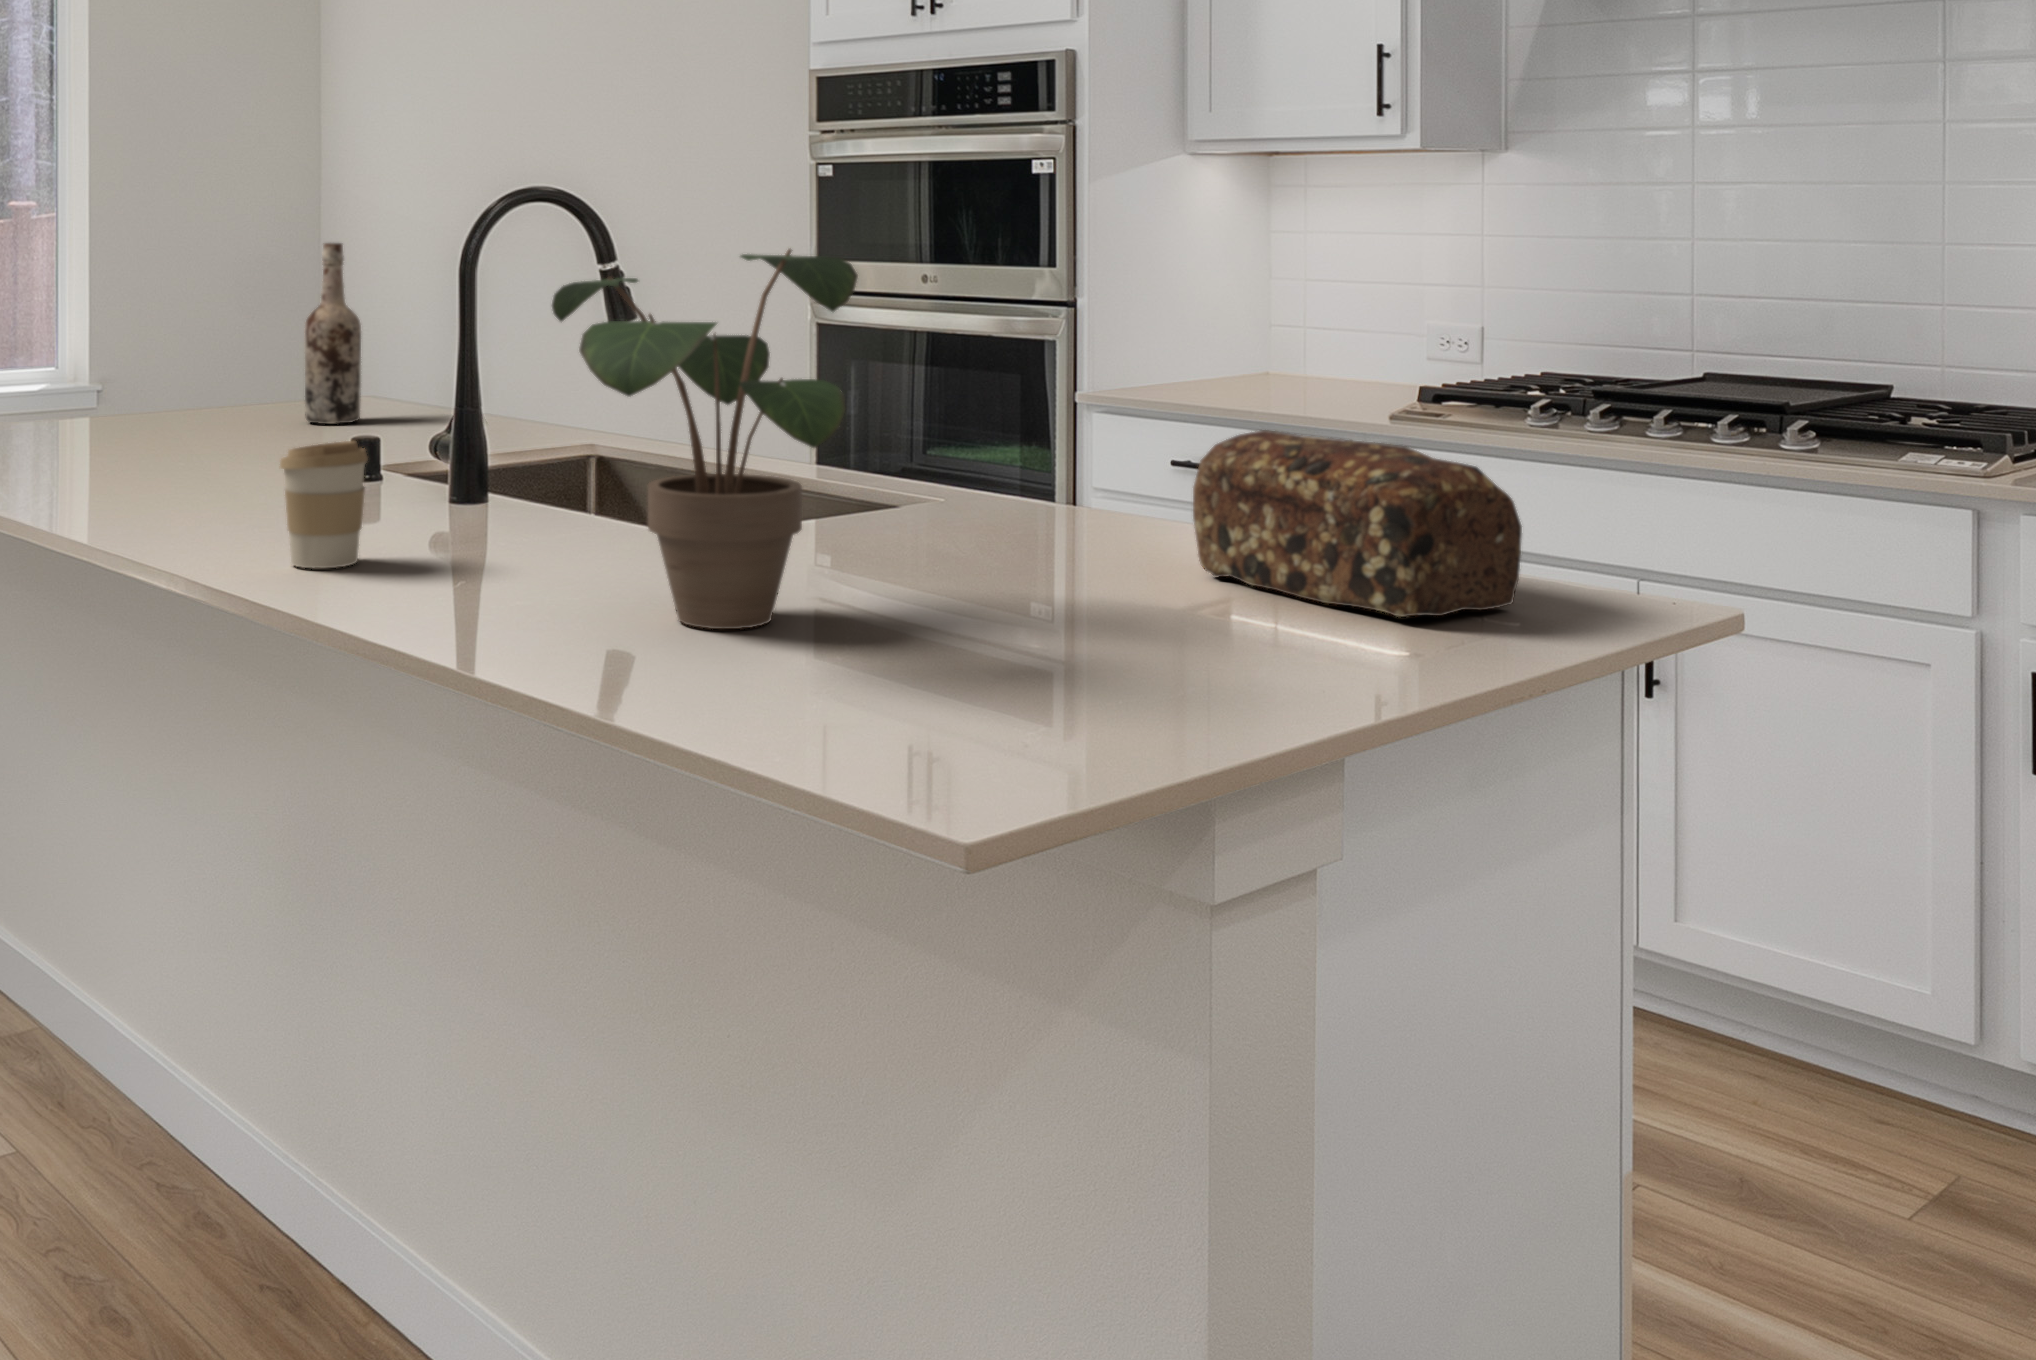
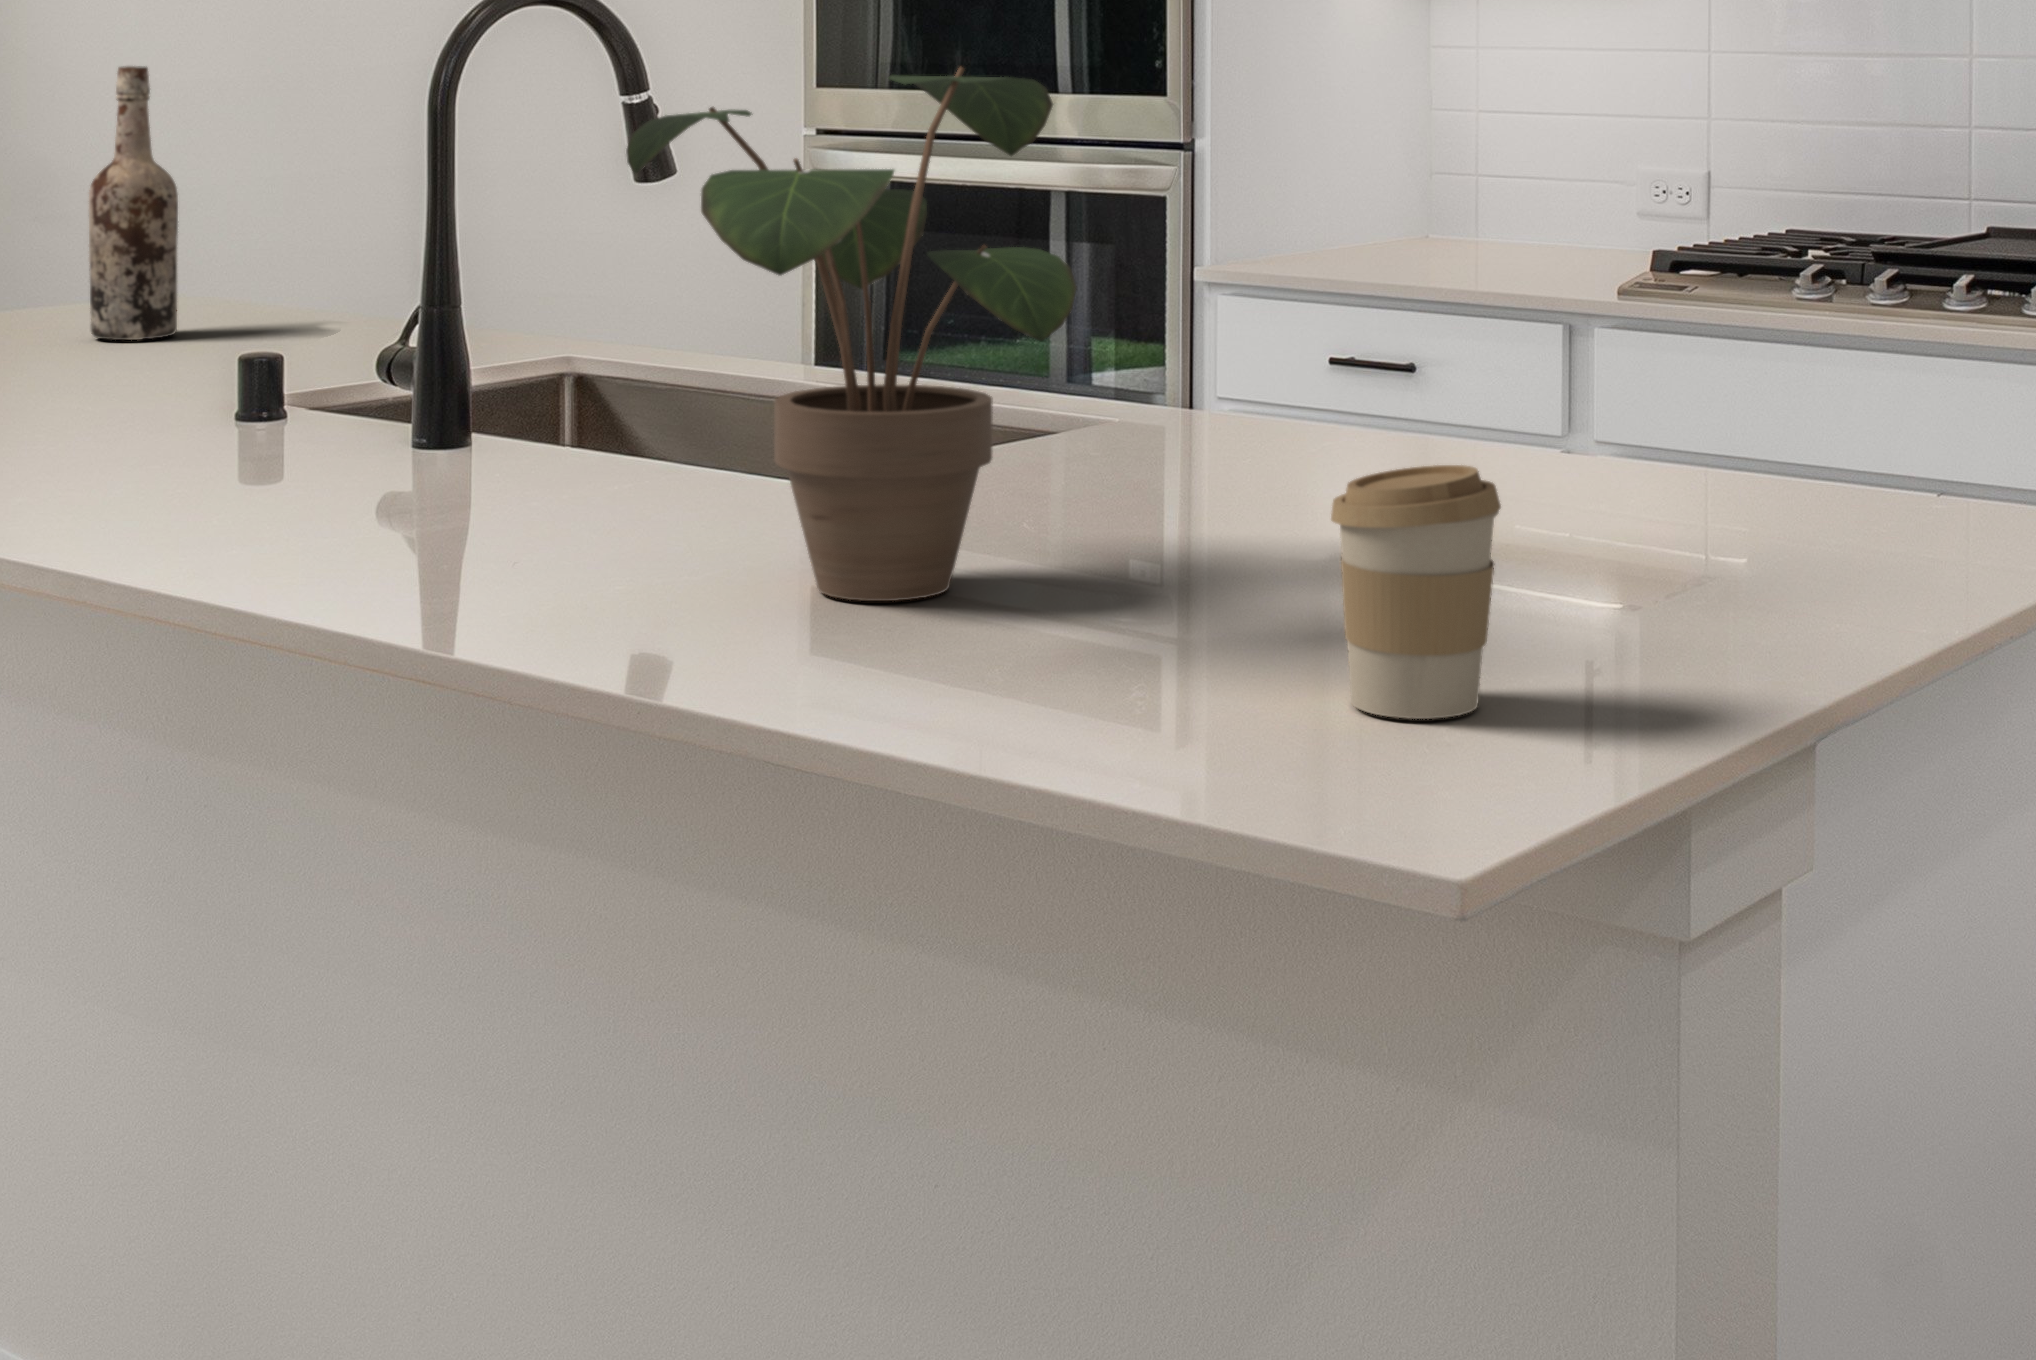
bread loaf: present [1193,430,1522,617] -> none [1477,307,1899,543]
coffee cup: present [280,441,368,568] -> present [1331,465,1501,719]

